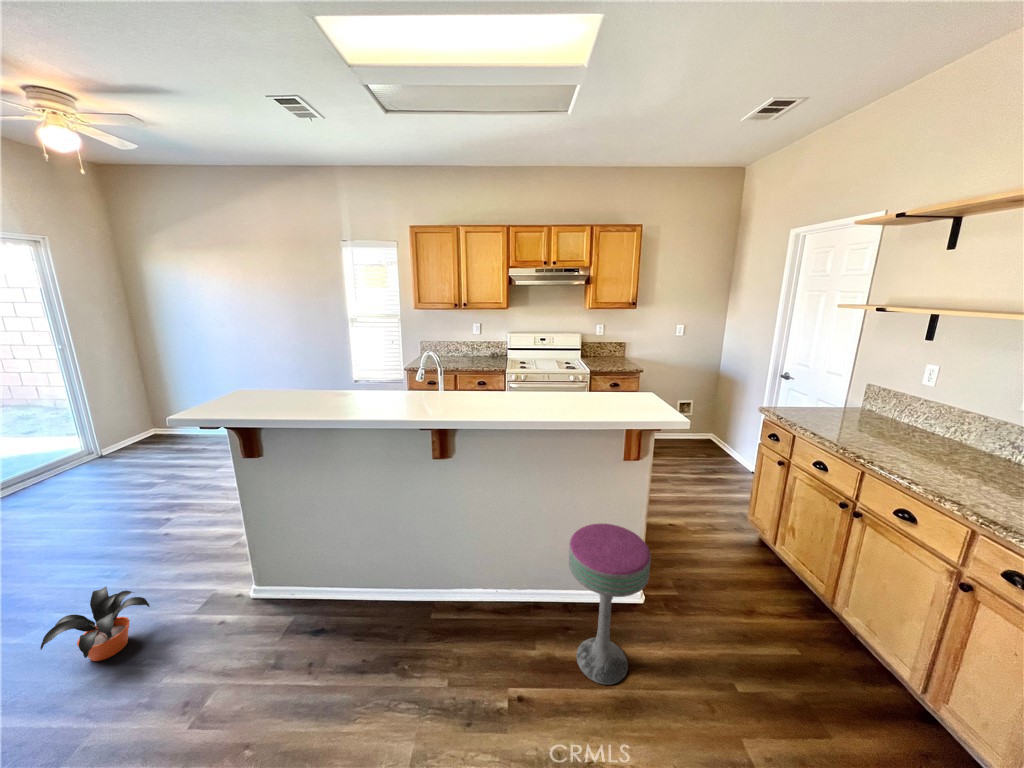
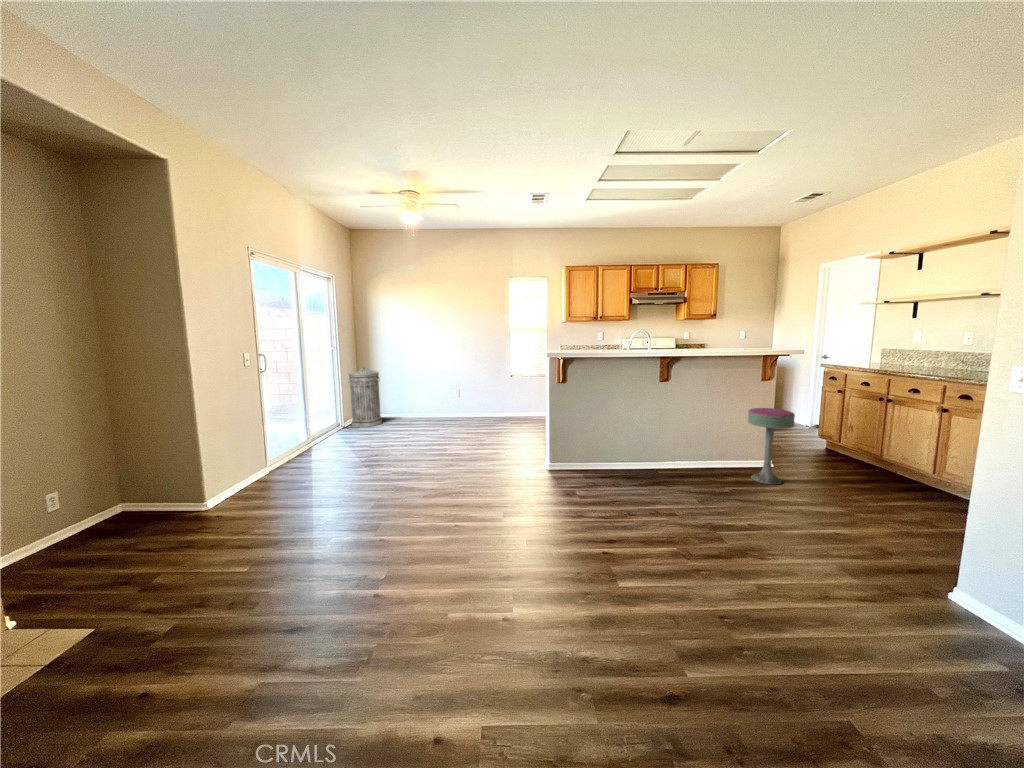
trash can: none [98,371,170,456] -> present [349,367,382,427]
potted plant: present [41,587,150,661] -> none [482,451,520,484]

